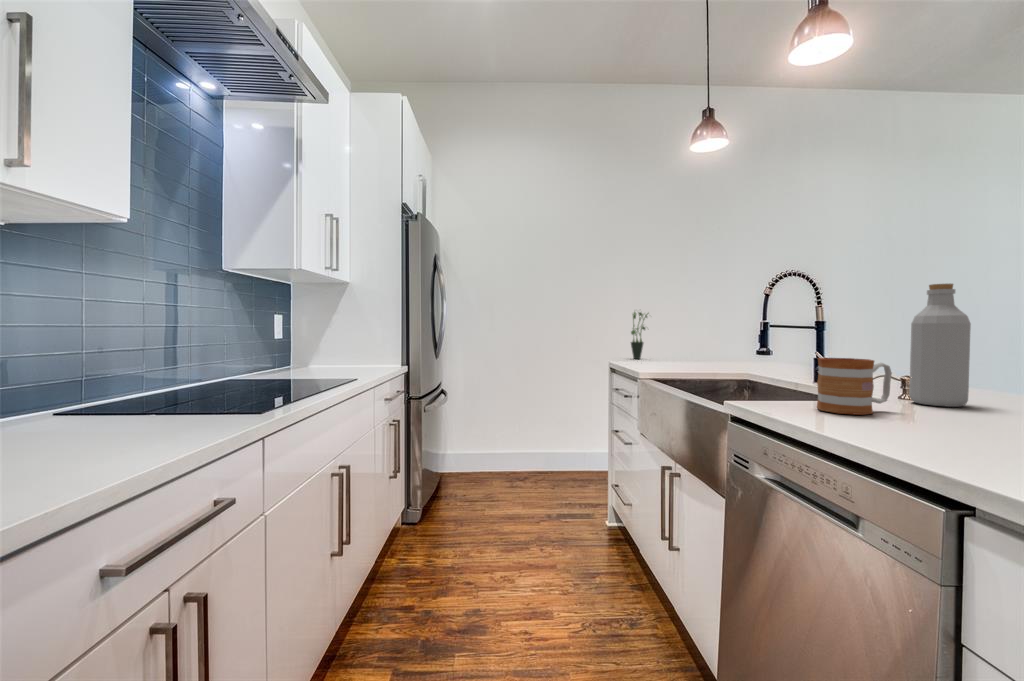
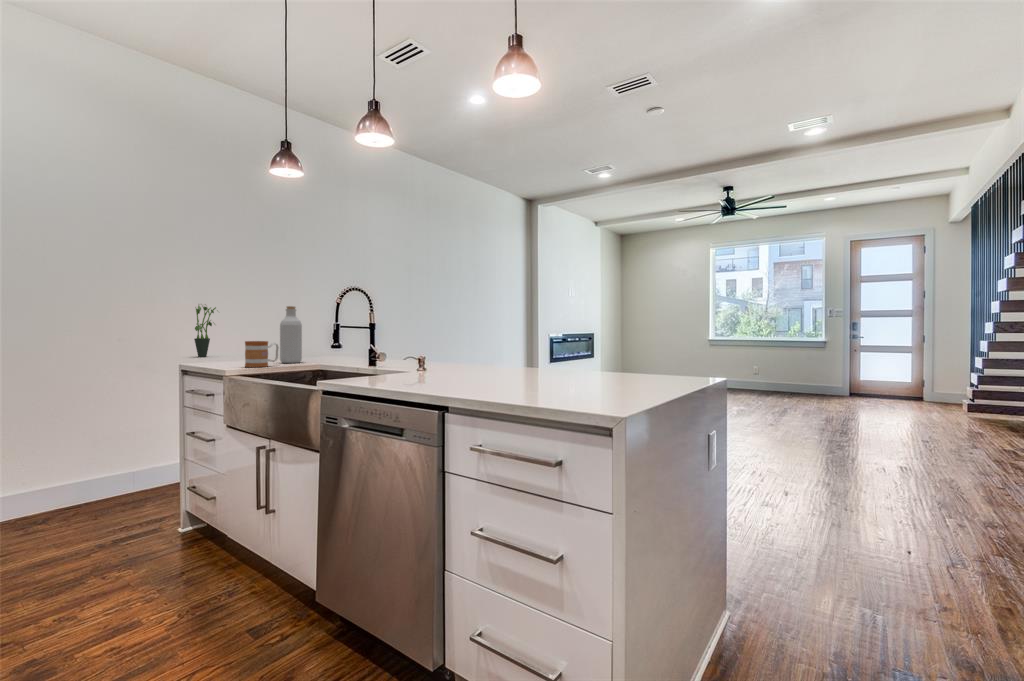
bottle: present [909,284,971,407] -> present [280,306,302,363]
mug: present [817,358,892,415] -> present [245,341,279,367]

